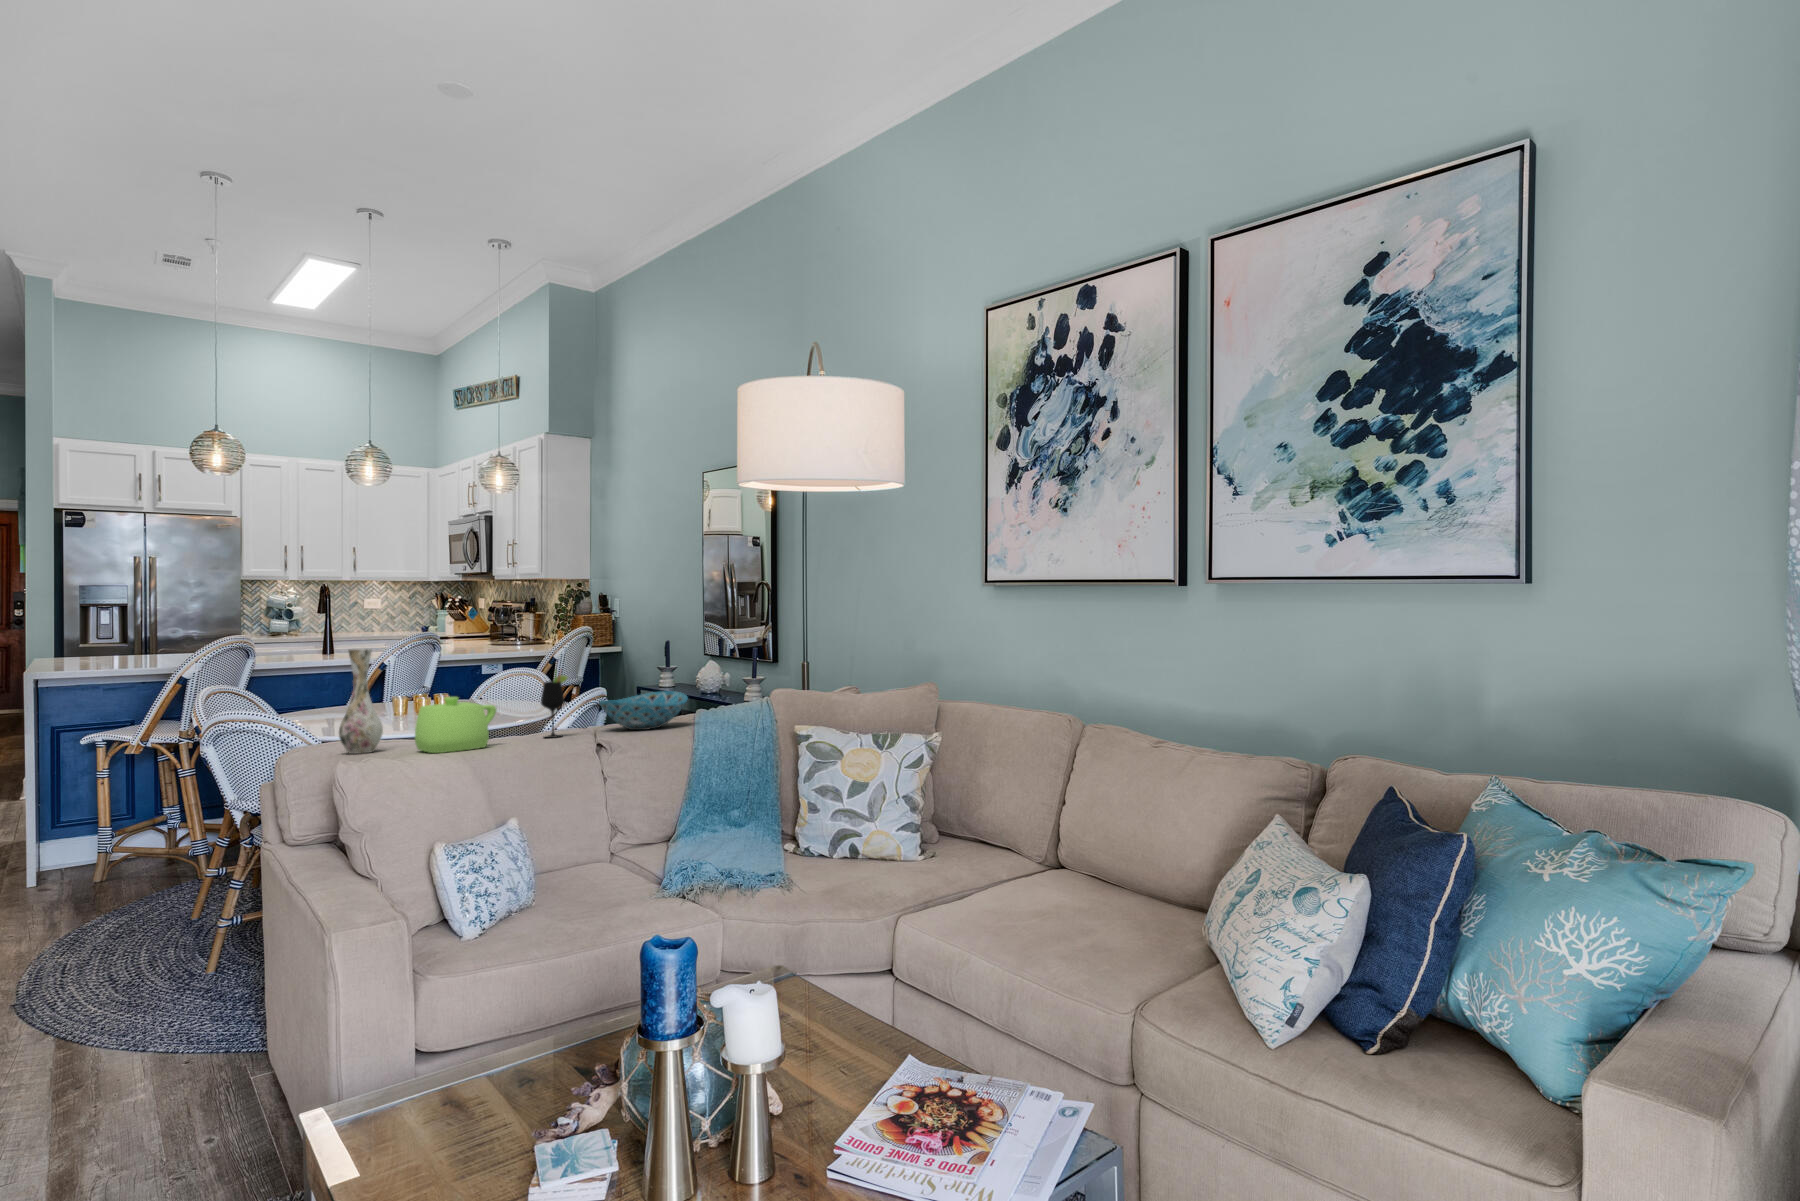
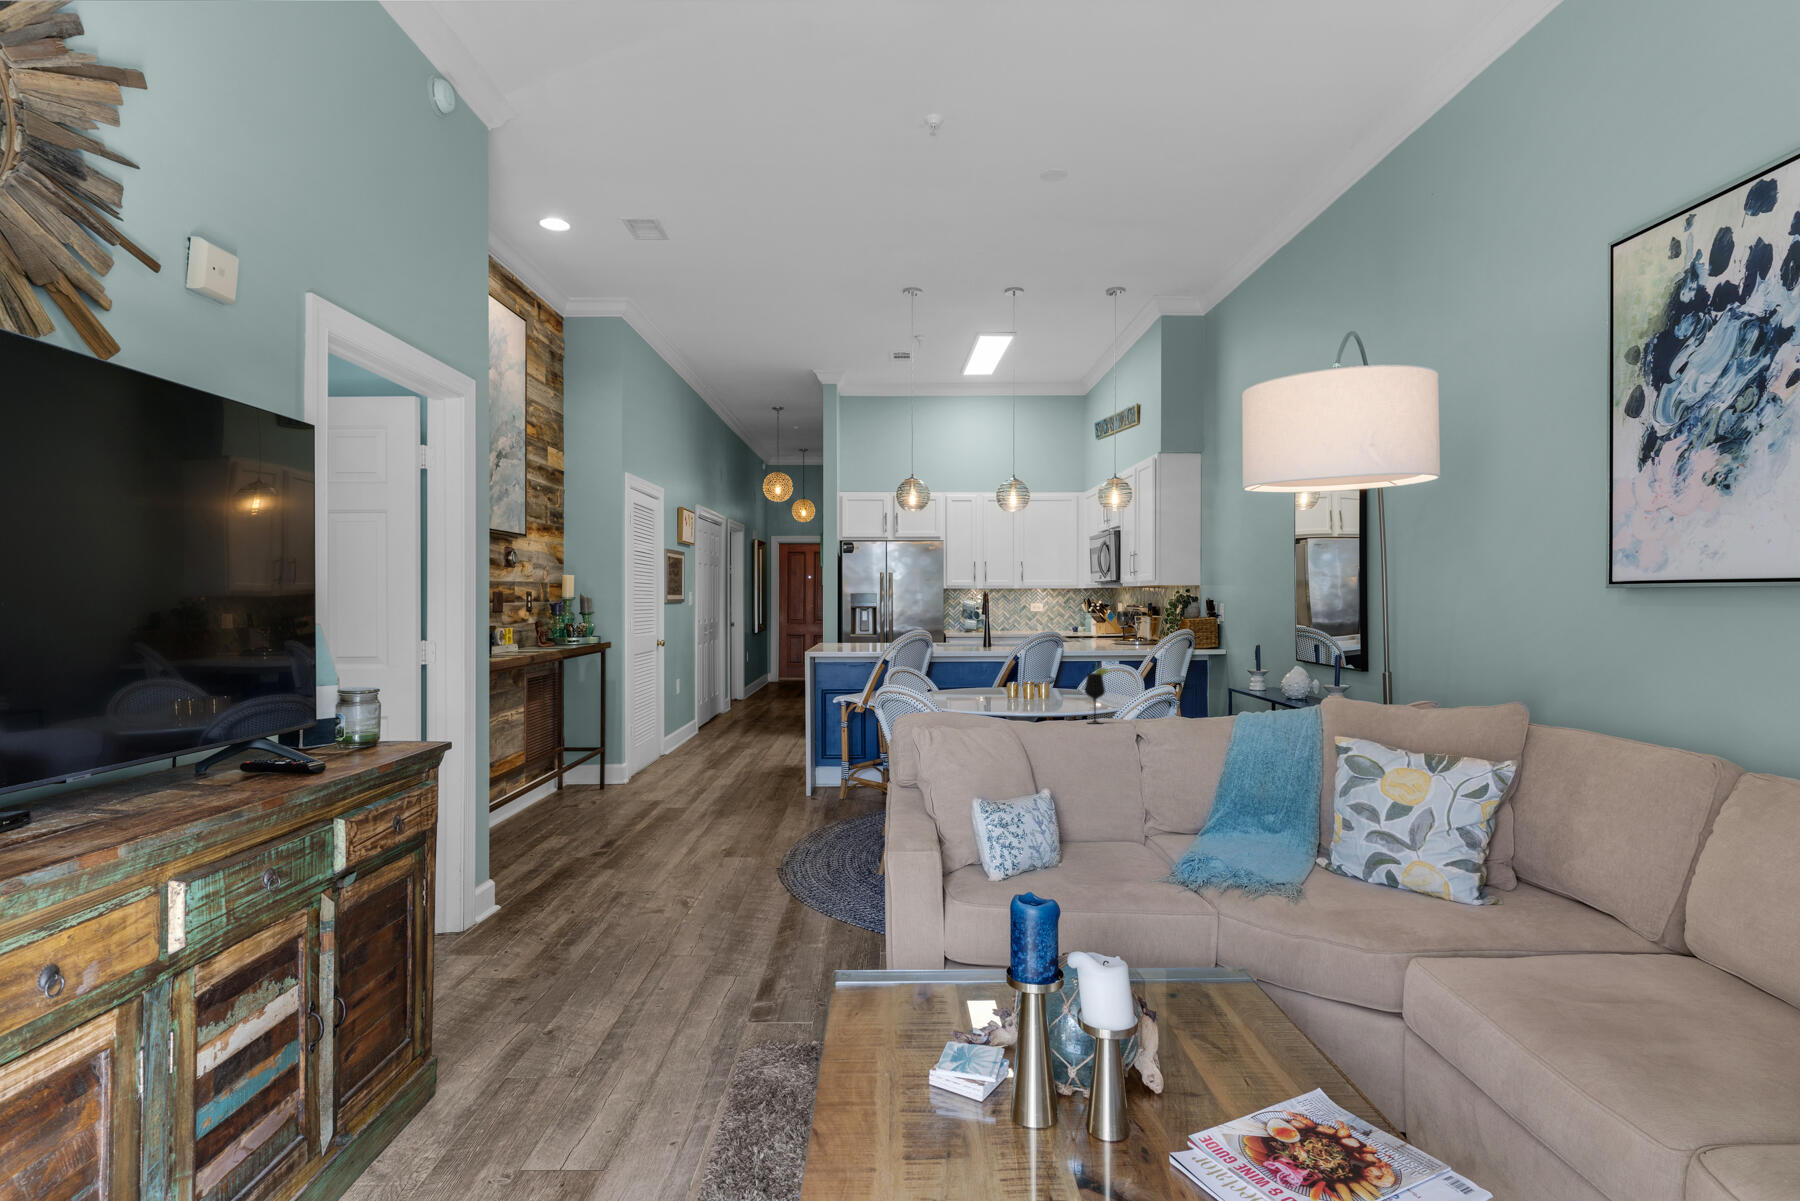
vase: present [339,648,383,754] -> none [930,638,961,722]
bowl: present [599,691,688,730] -> none [1138,690,1227,724]
teapot: present [415,697,497,753] -> none [978,681,1042,727]

